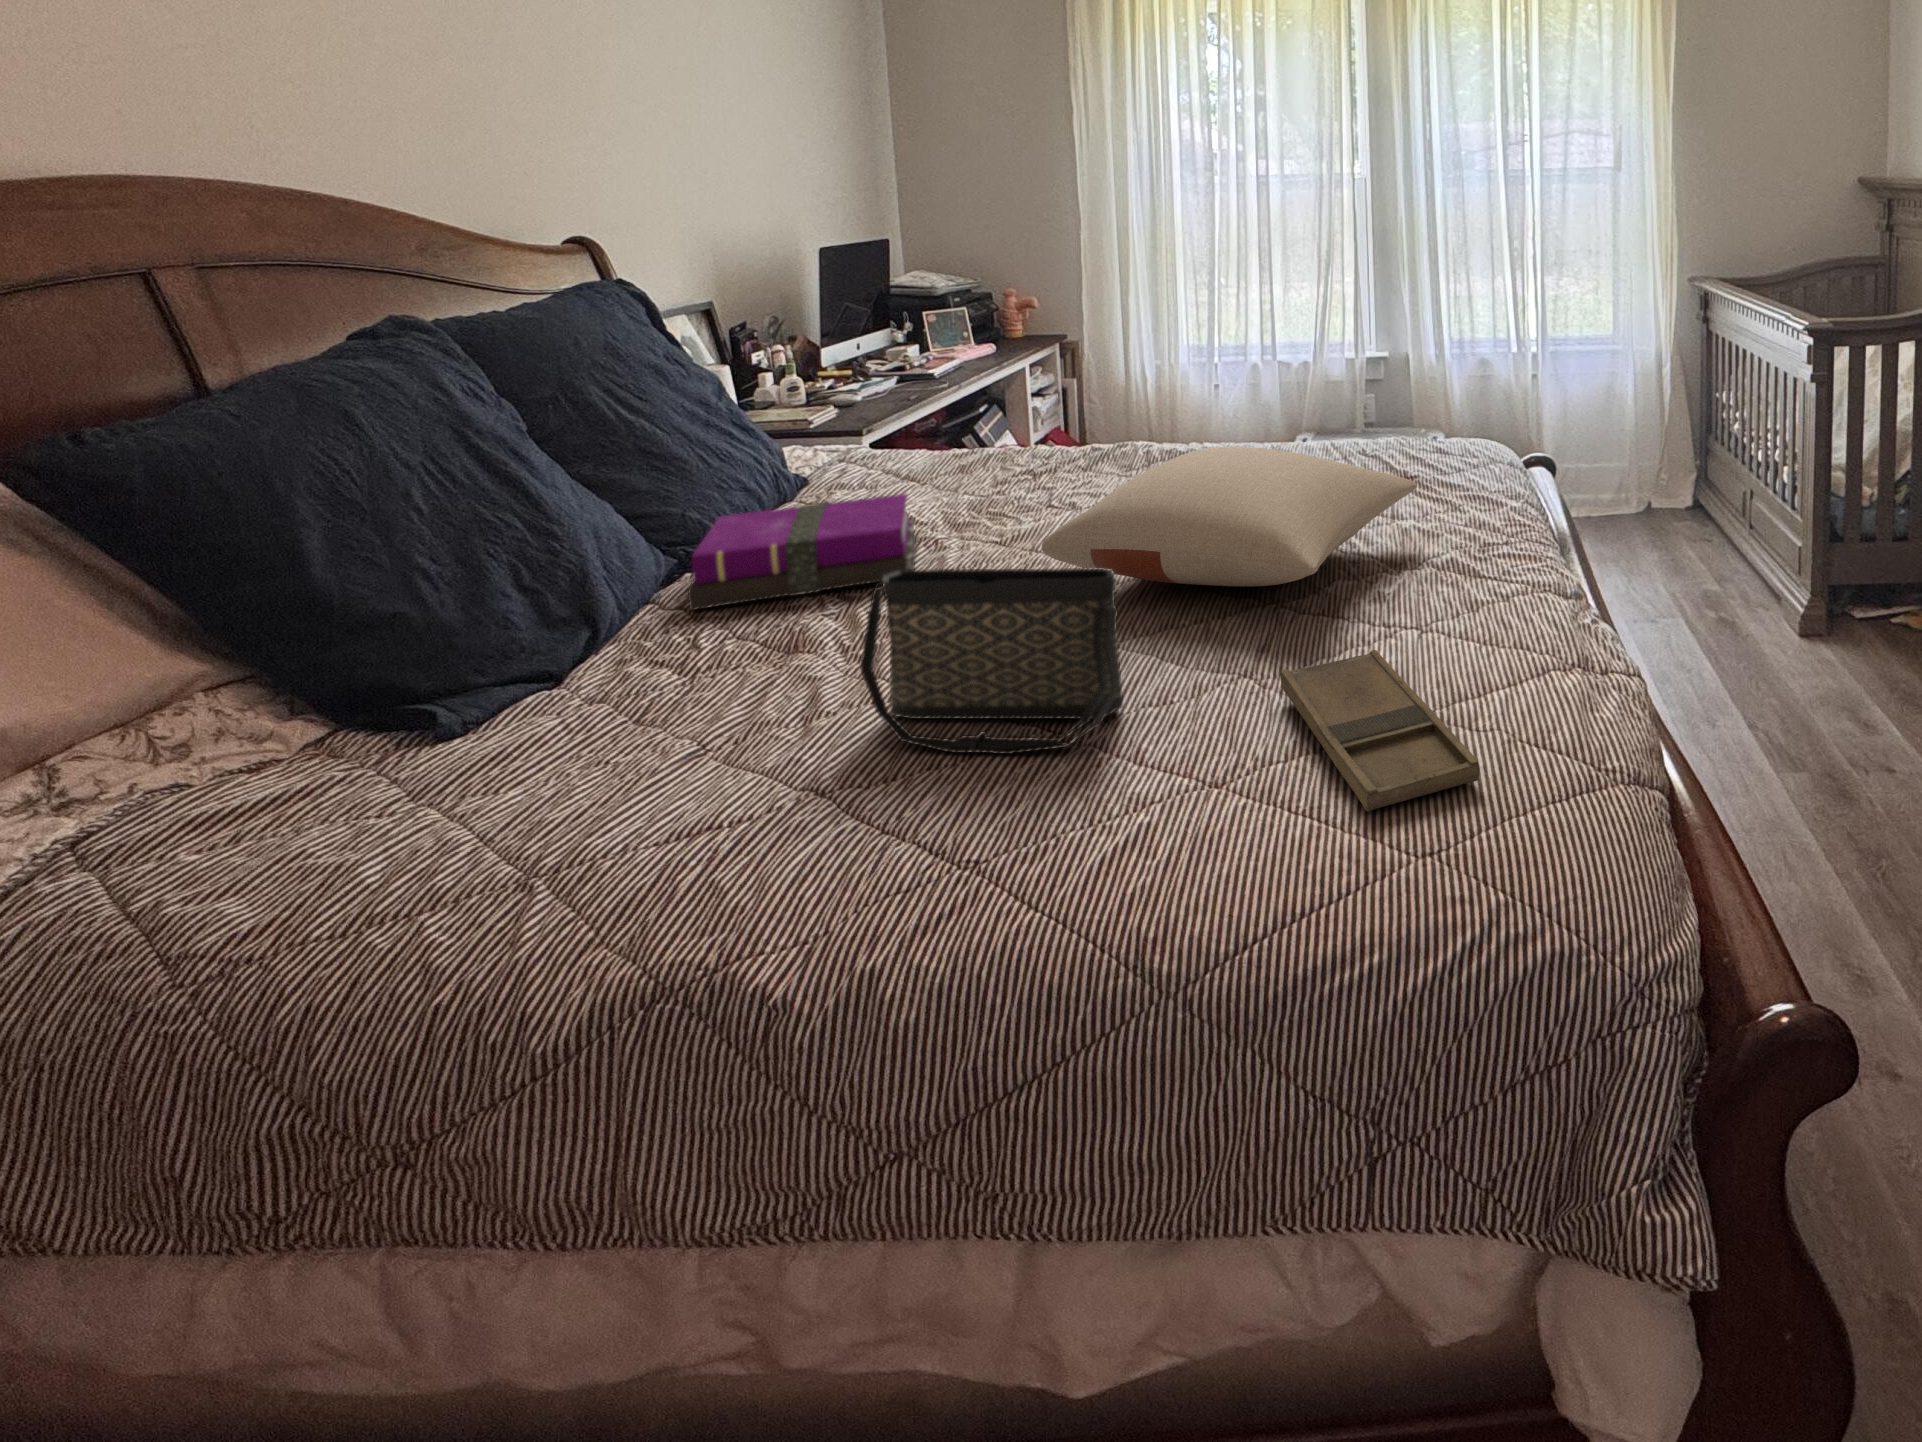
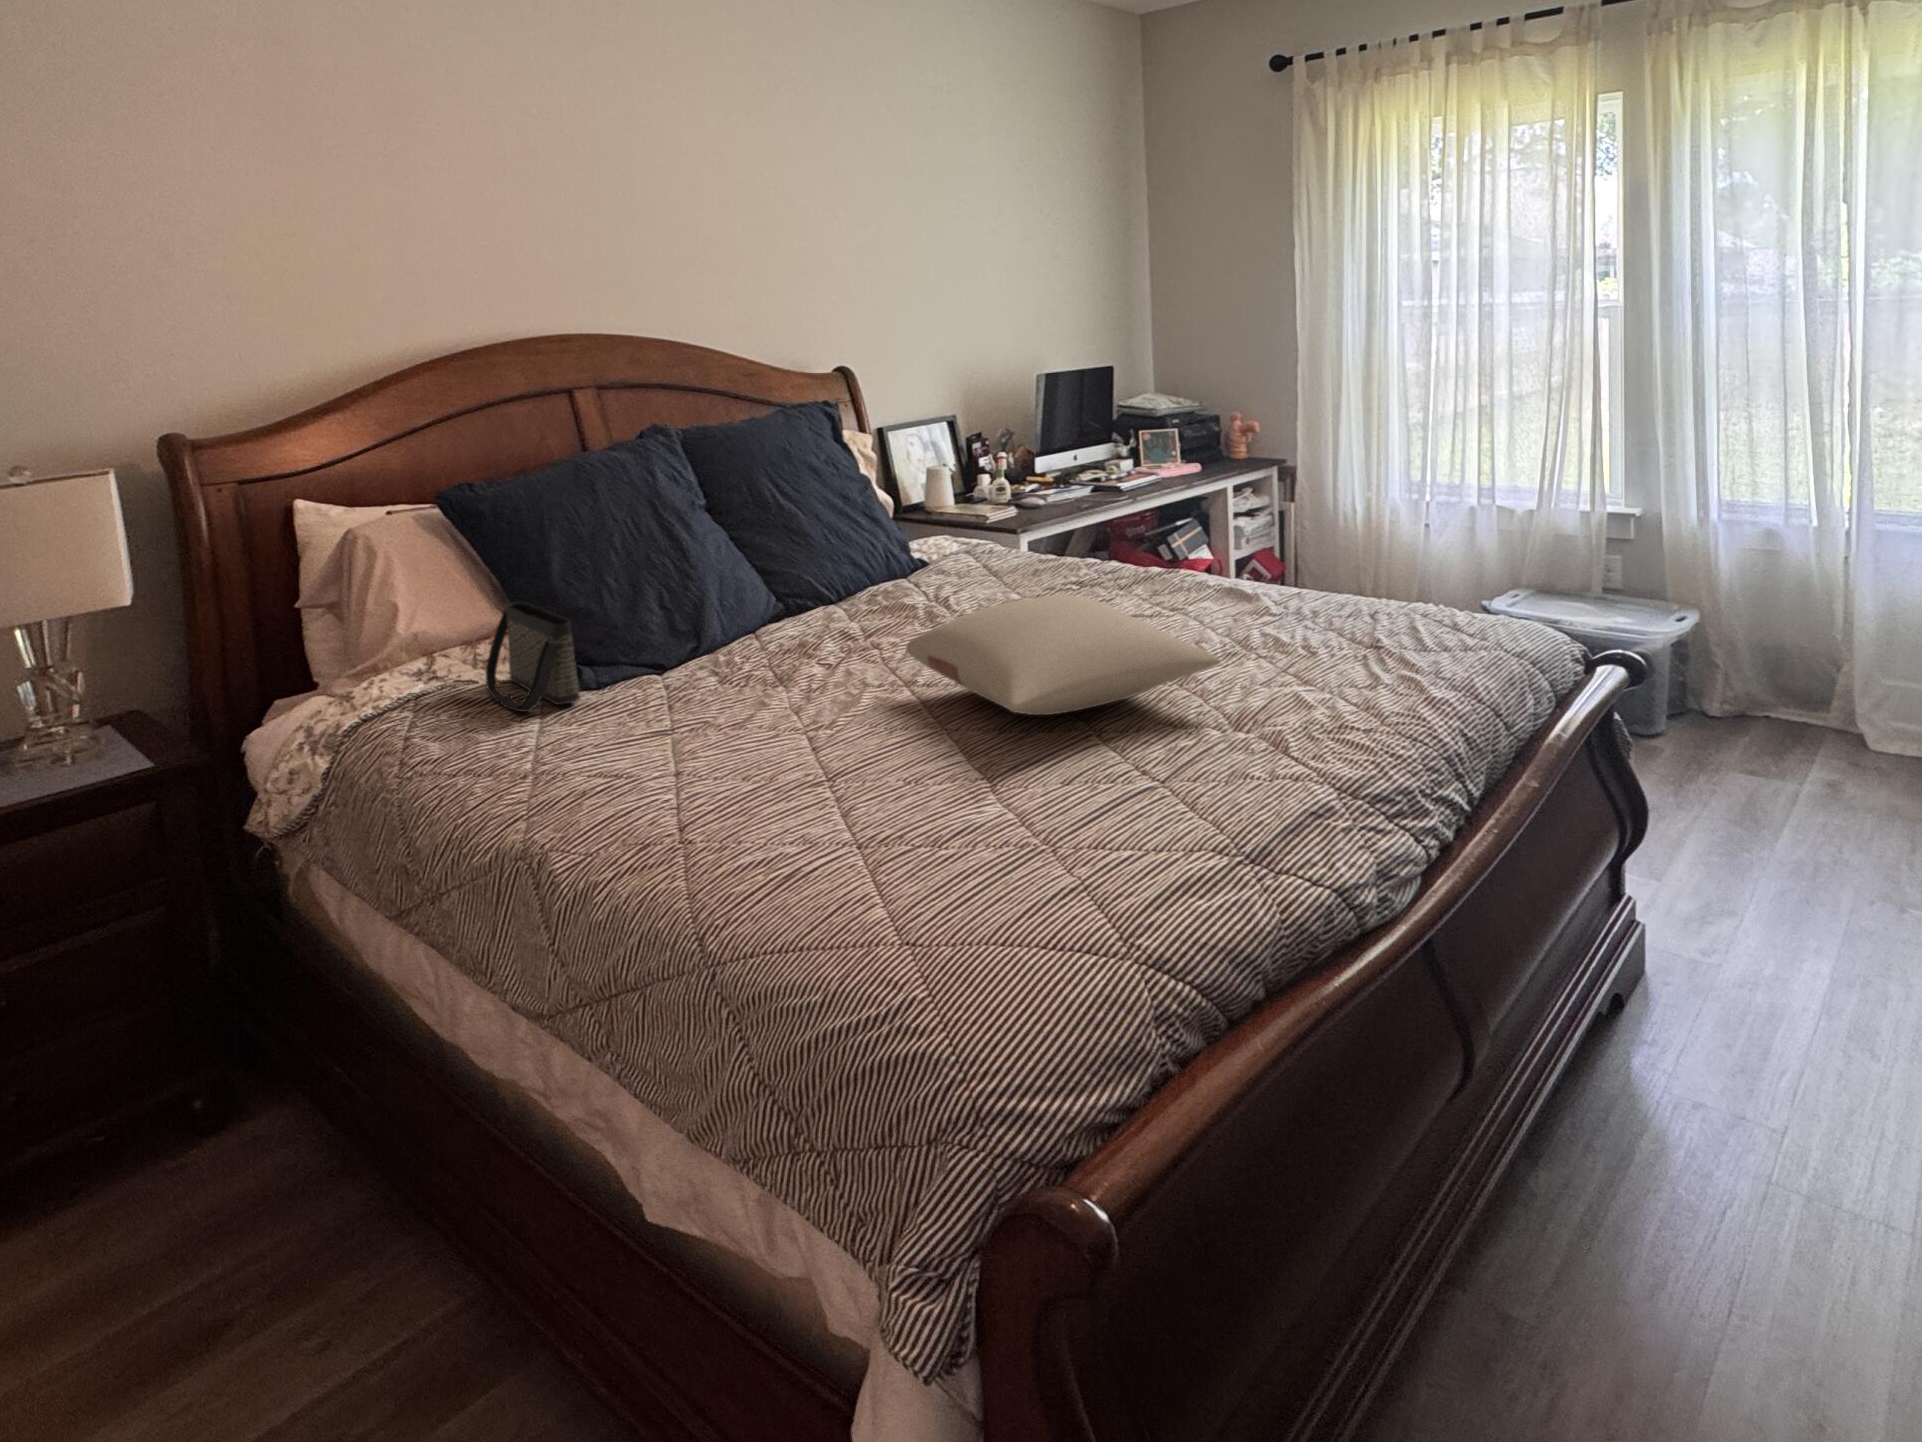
notebook: present [688,494,916,610] -> none [756,585,918,651]
handbag: present [860,568,1123,754] -> present [485,602,580,712]
tray: present [1280,650,1479,811] -> none [857,771,1005,881]

